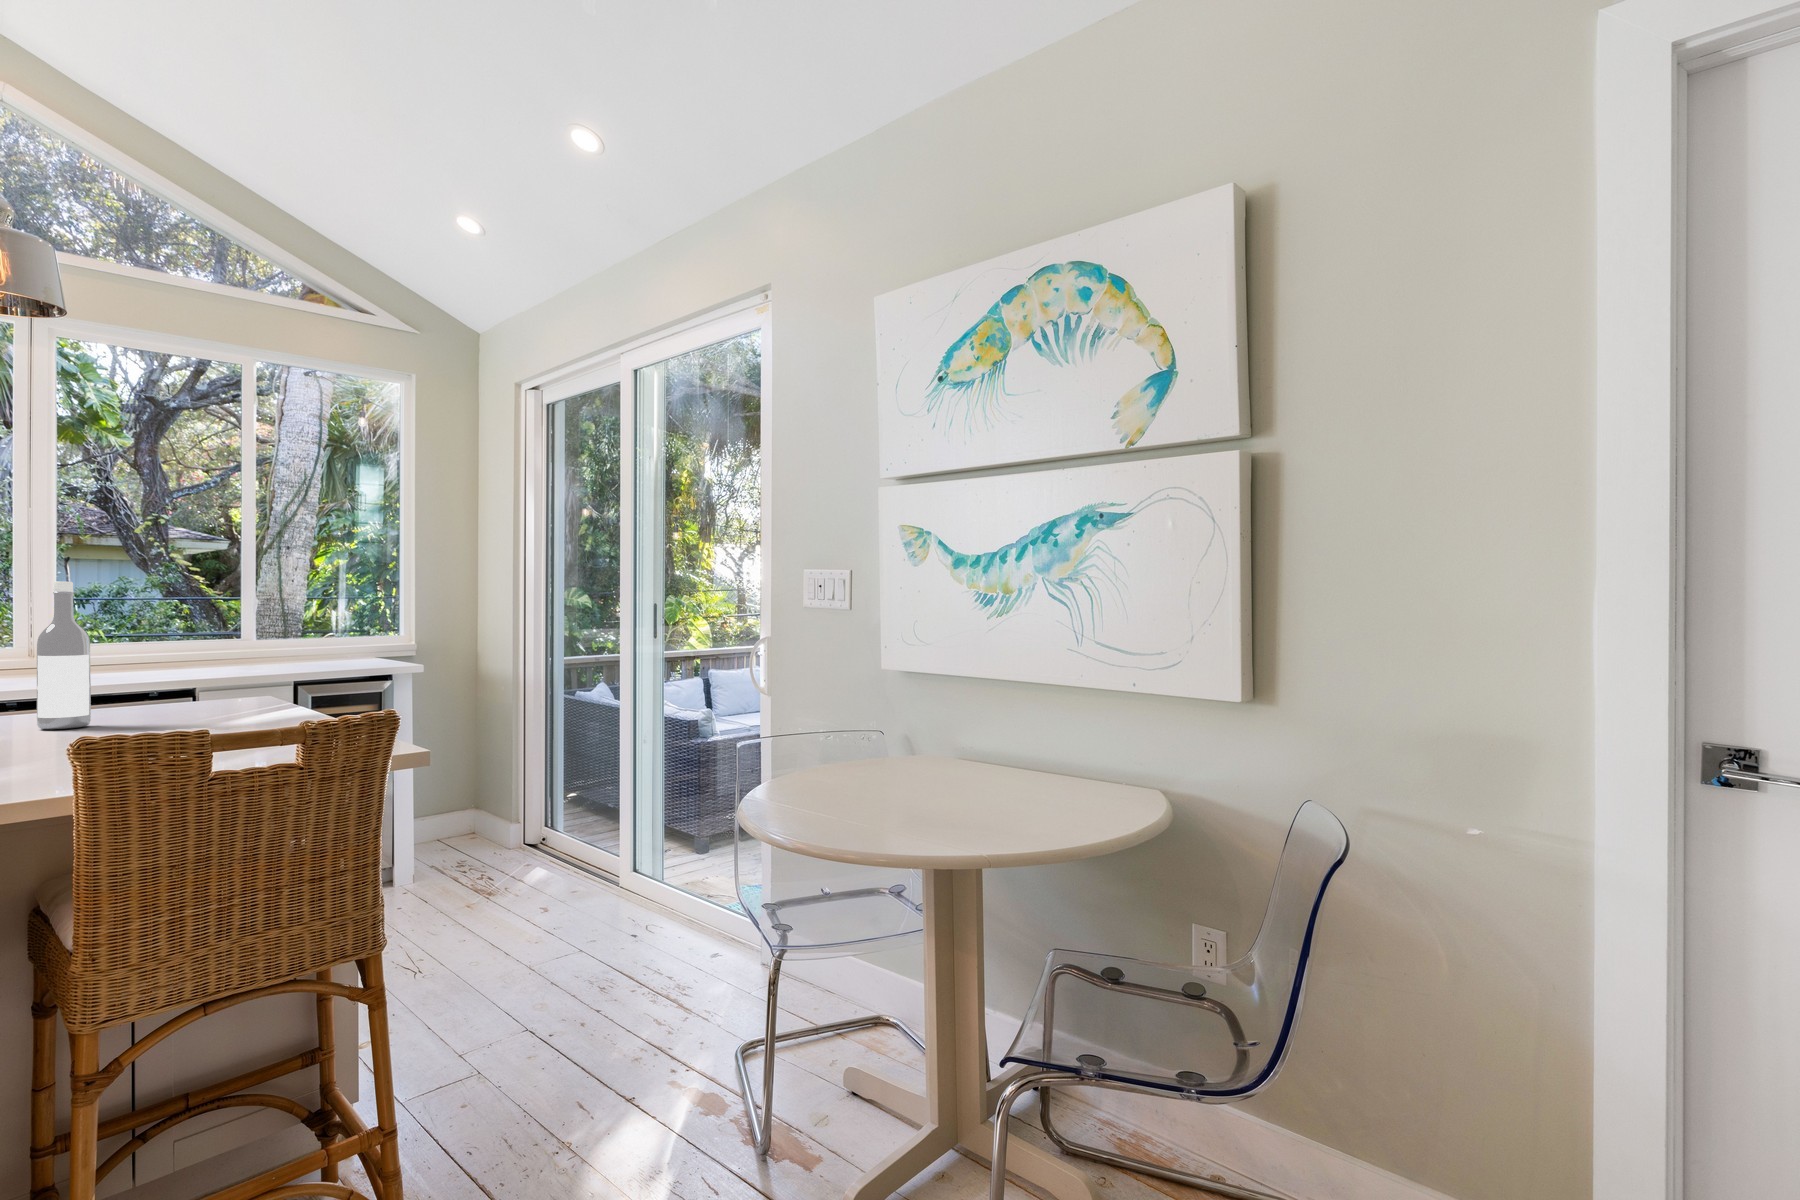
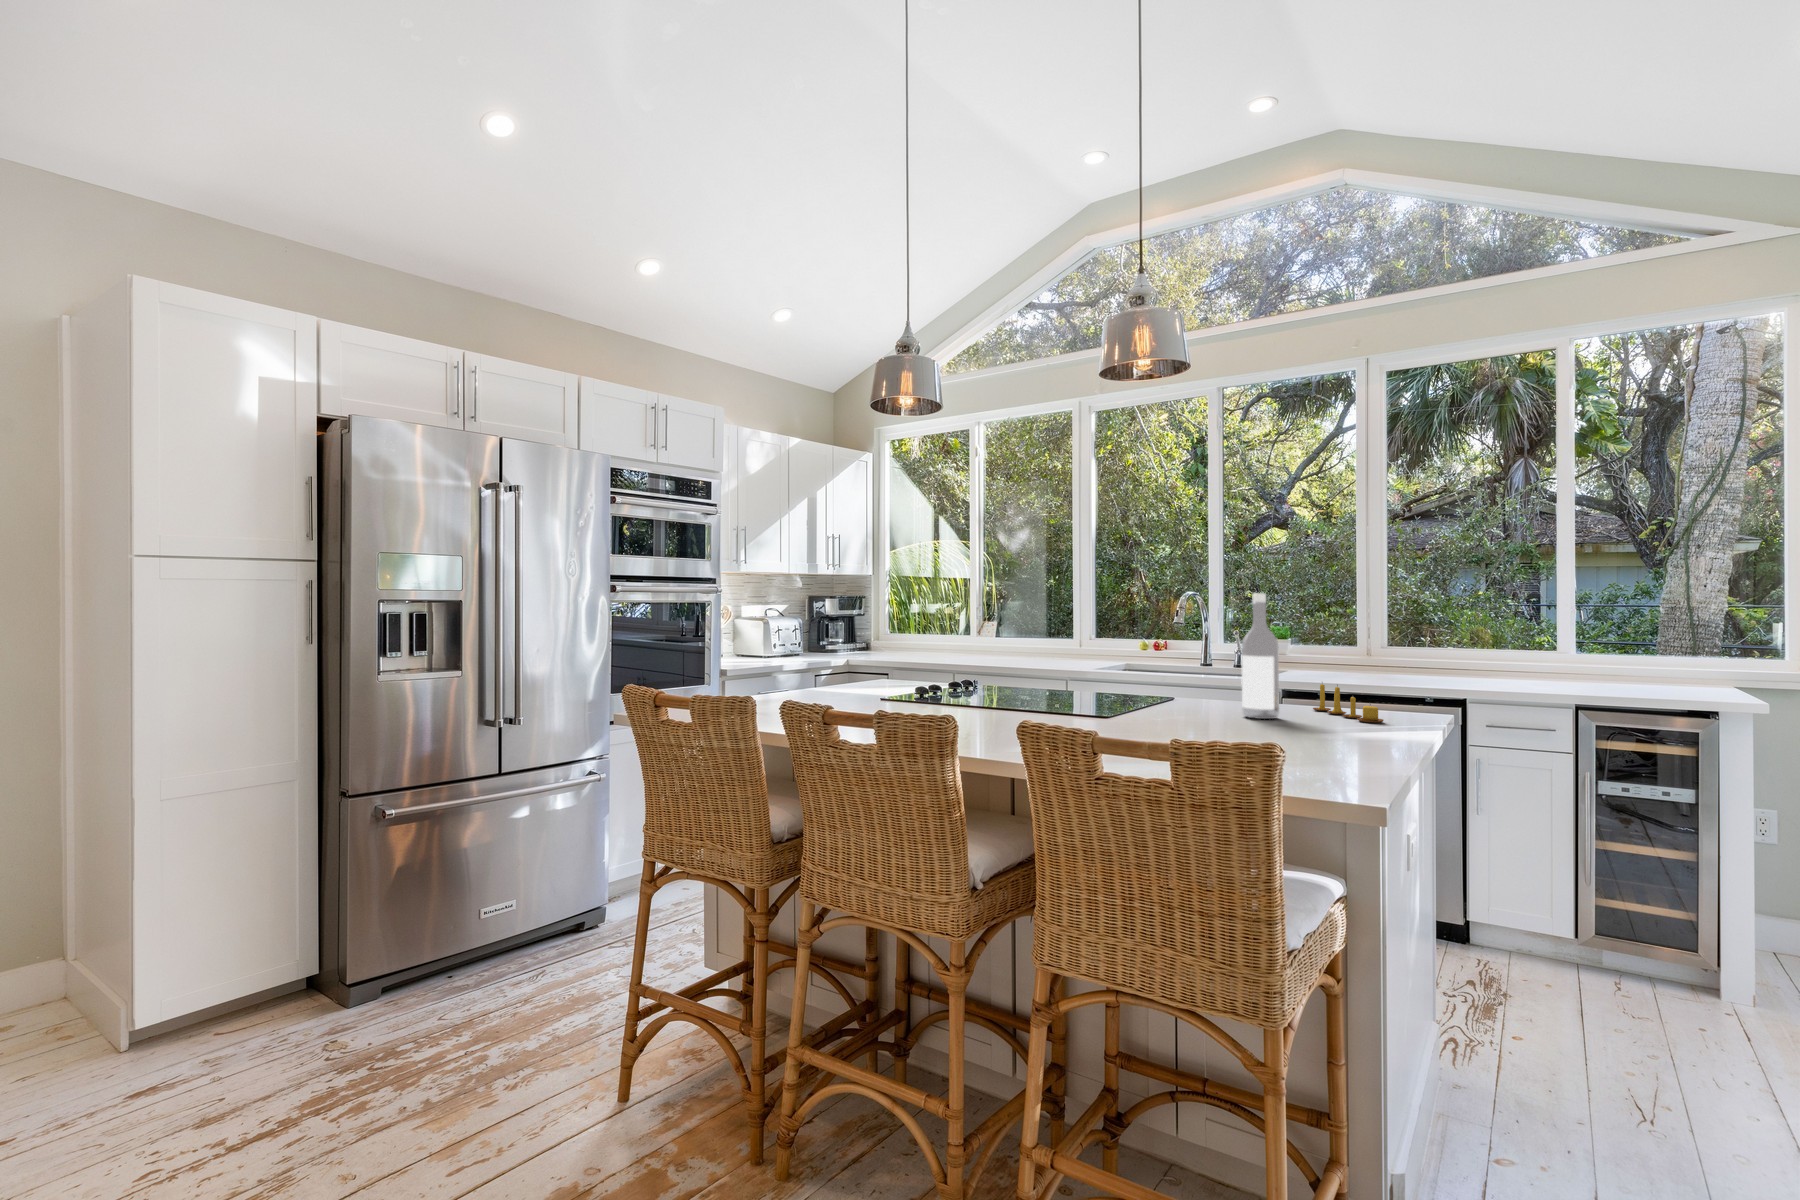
candle: none [83,681,200,715] -> present [1313,684,1384,723]

